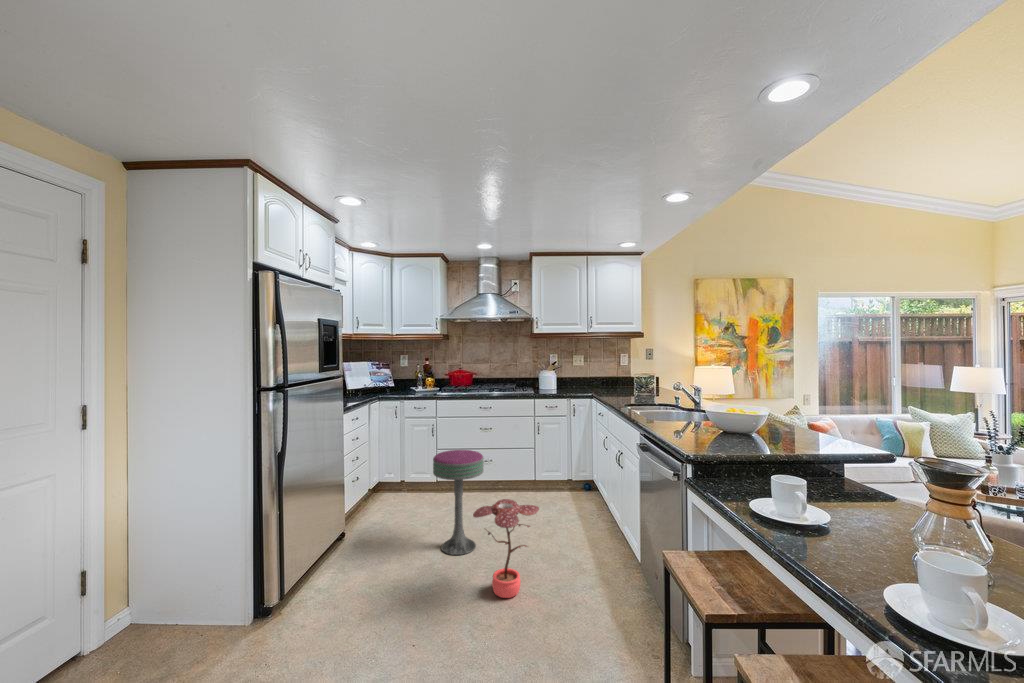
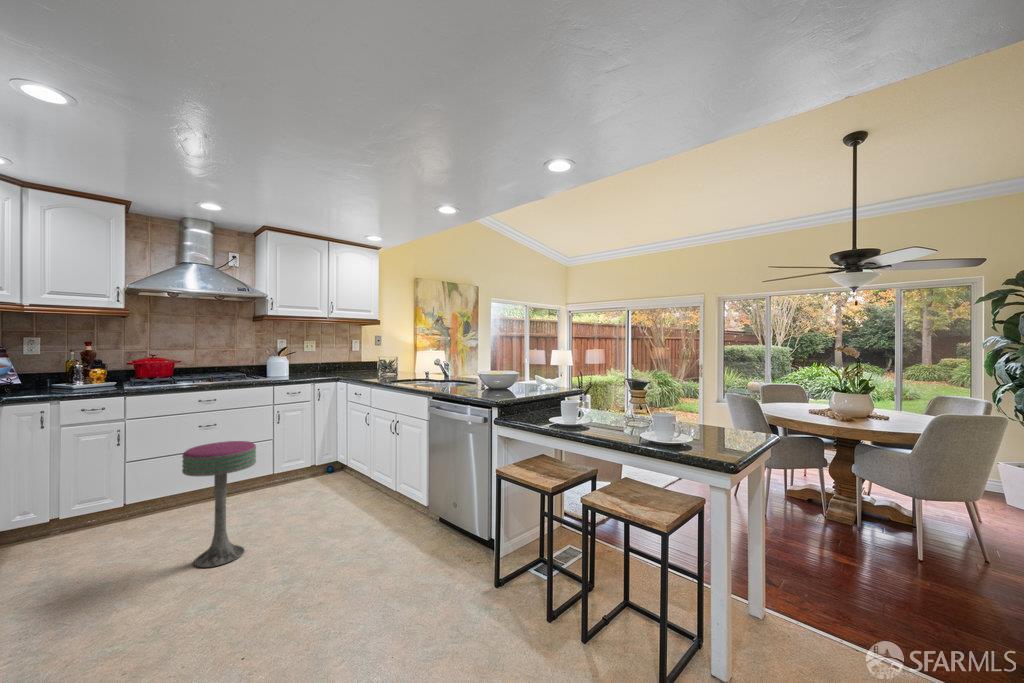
potted plant: present [473,499,539,598] -> none [278,474,349,574]

